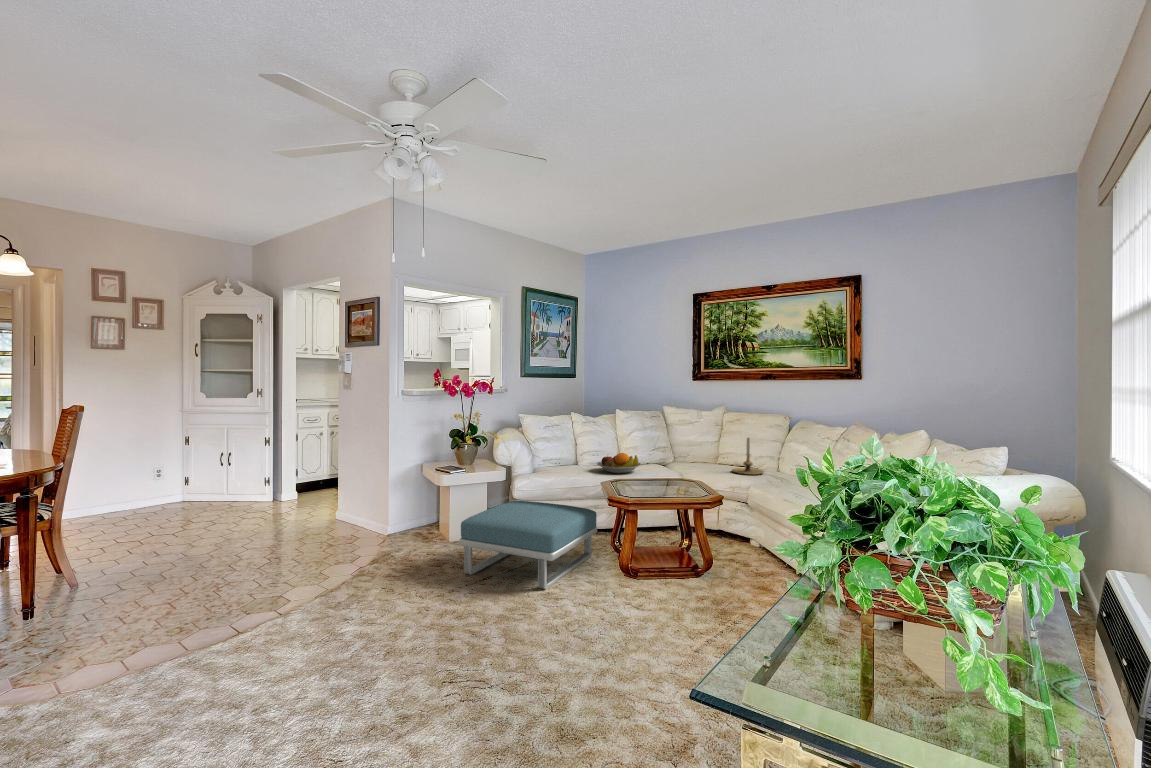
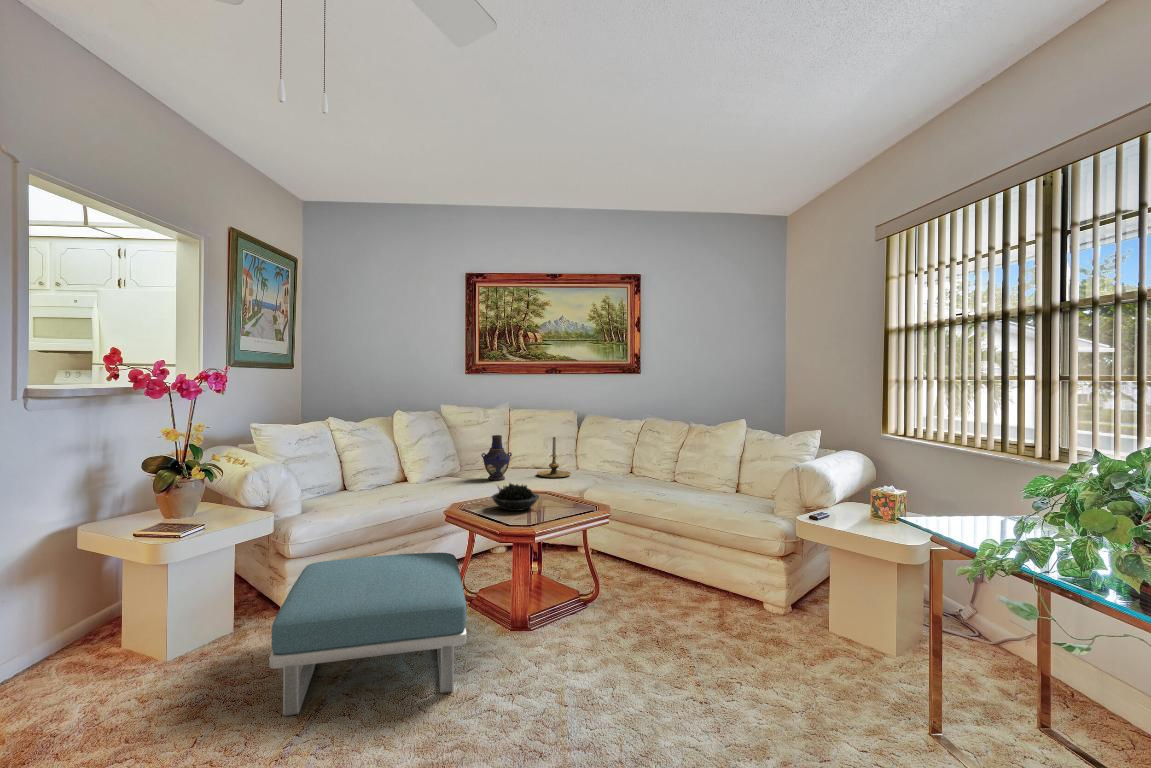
vase: none [680,432,706,470] -> present [481,435,512,481]
fruit bowl: present [597,453,641,473] -> none [393,468,455,496]
succulent plant: none [636,467,674,490] -> present [492,483,539,511]

